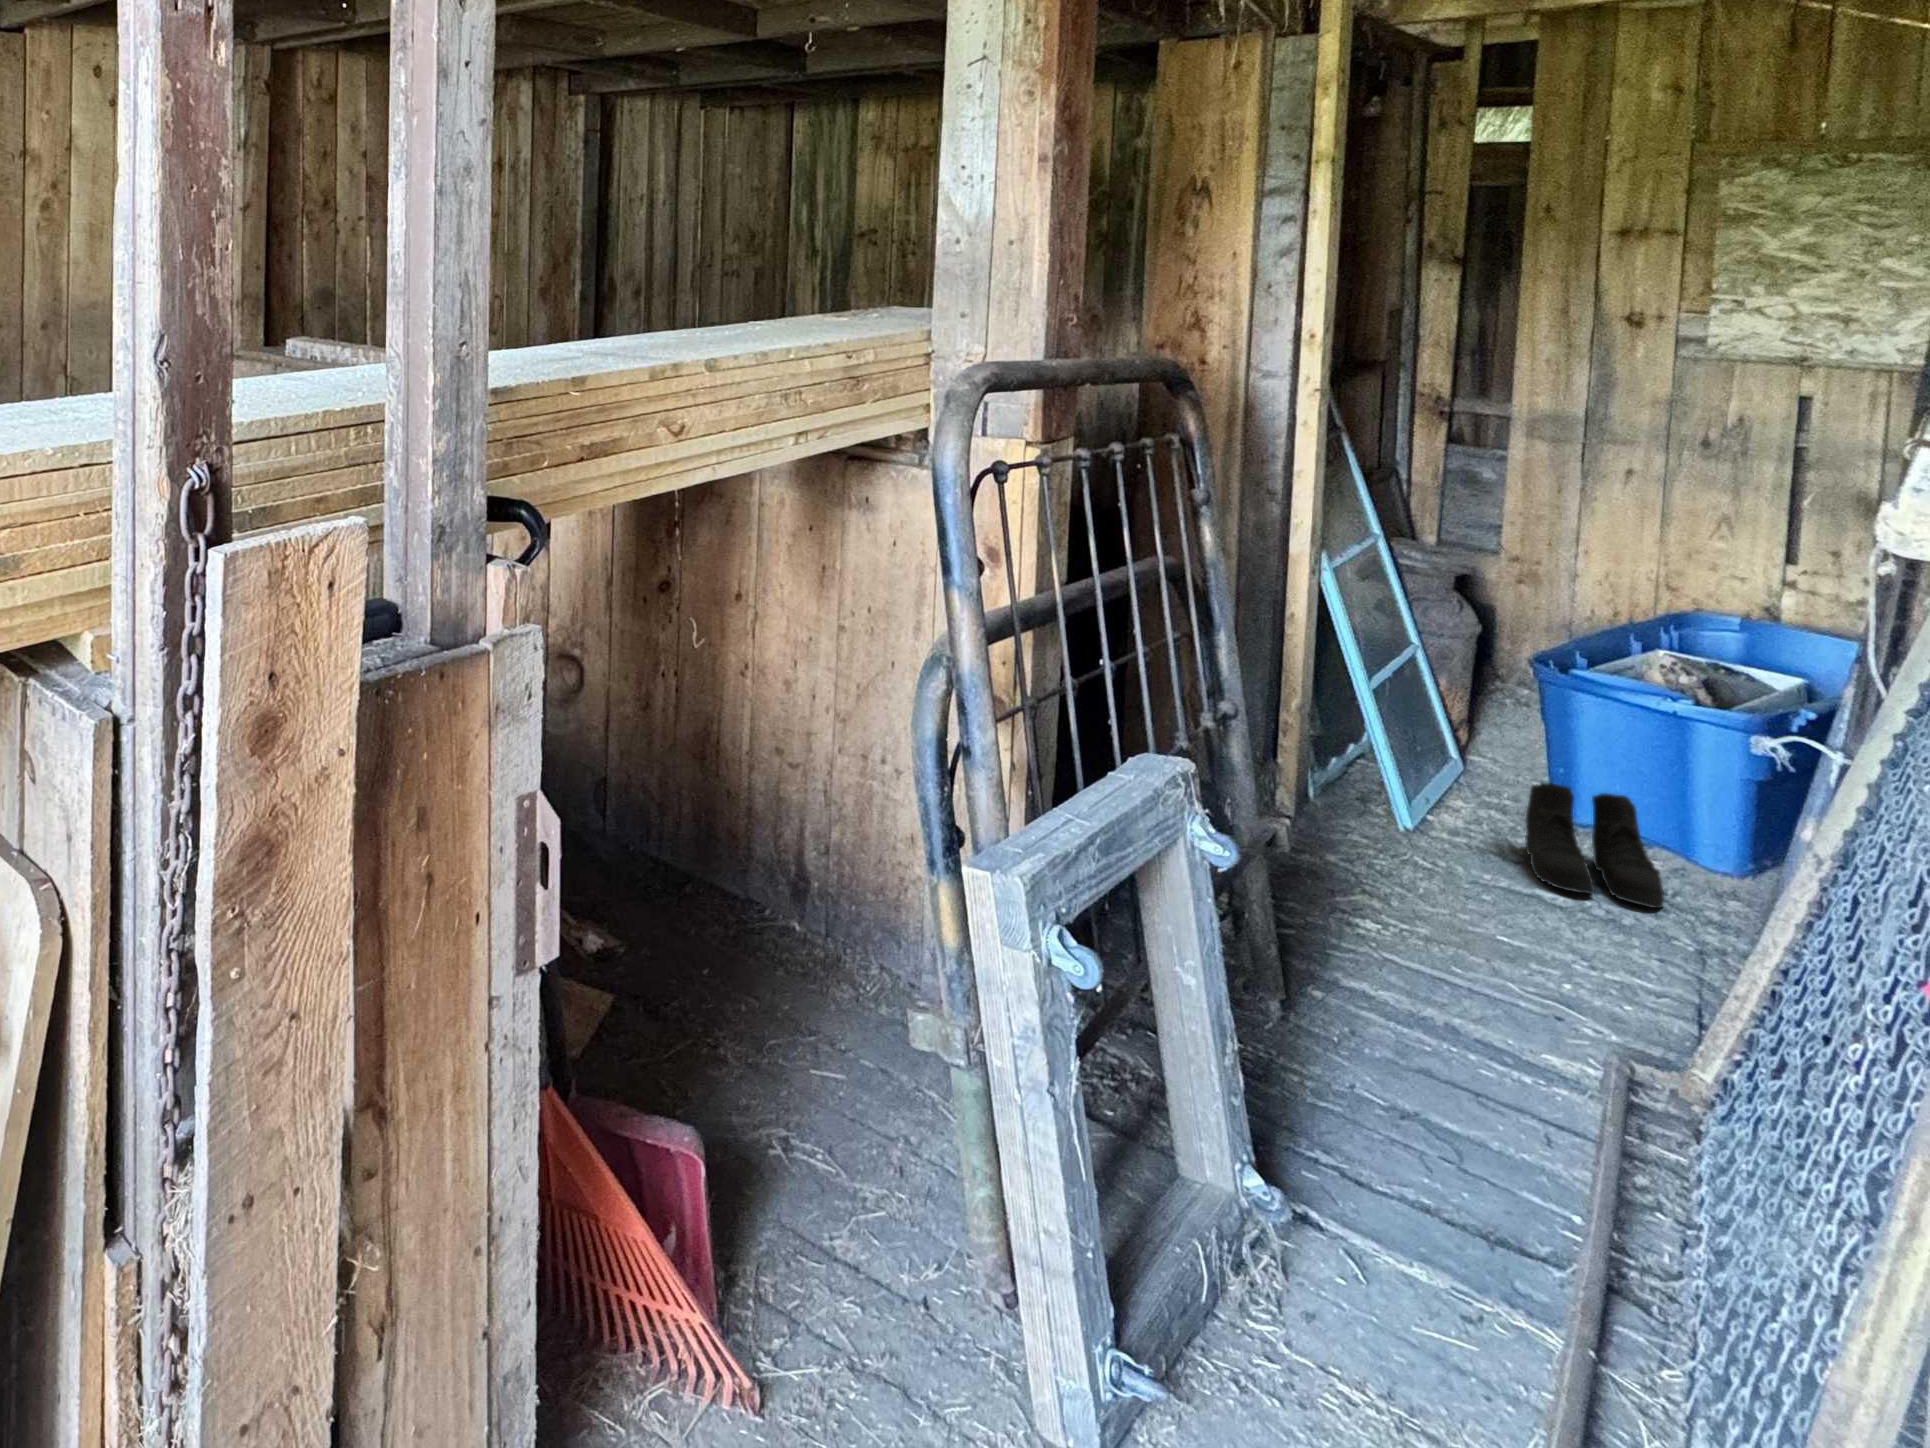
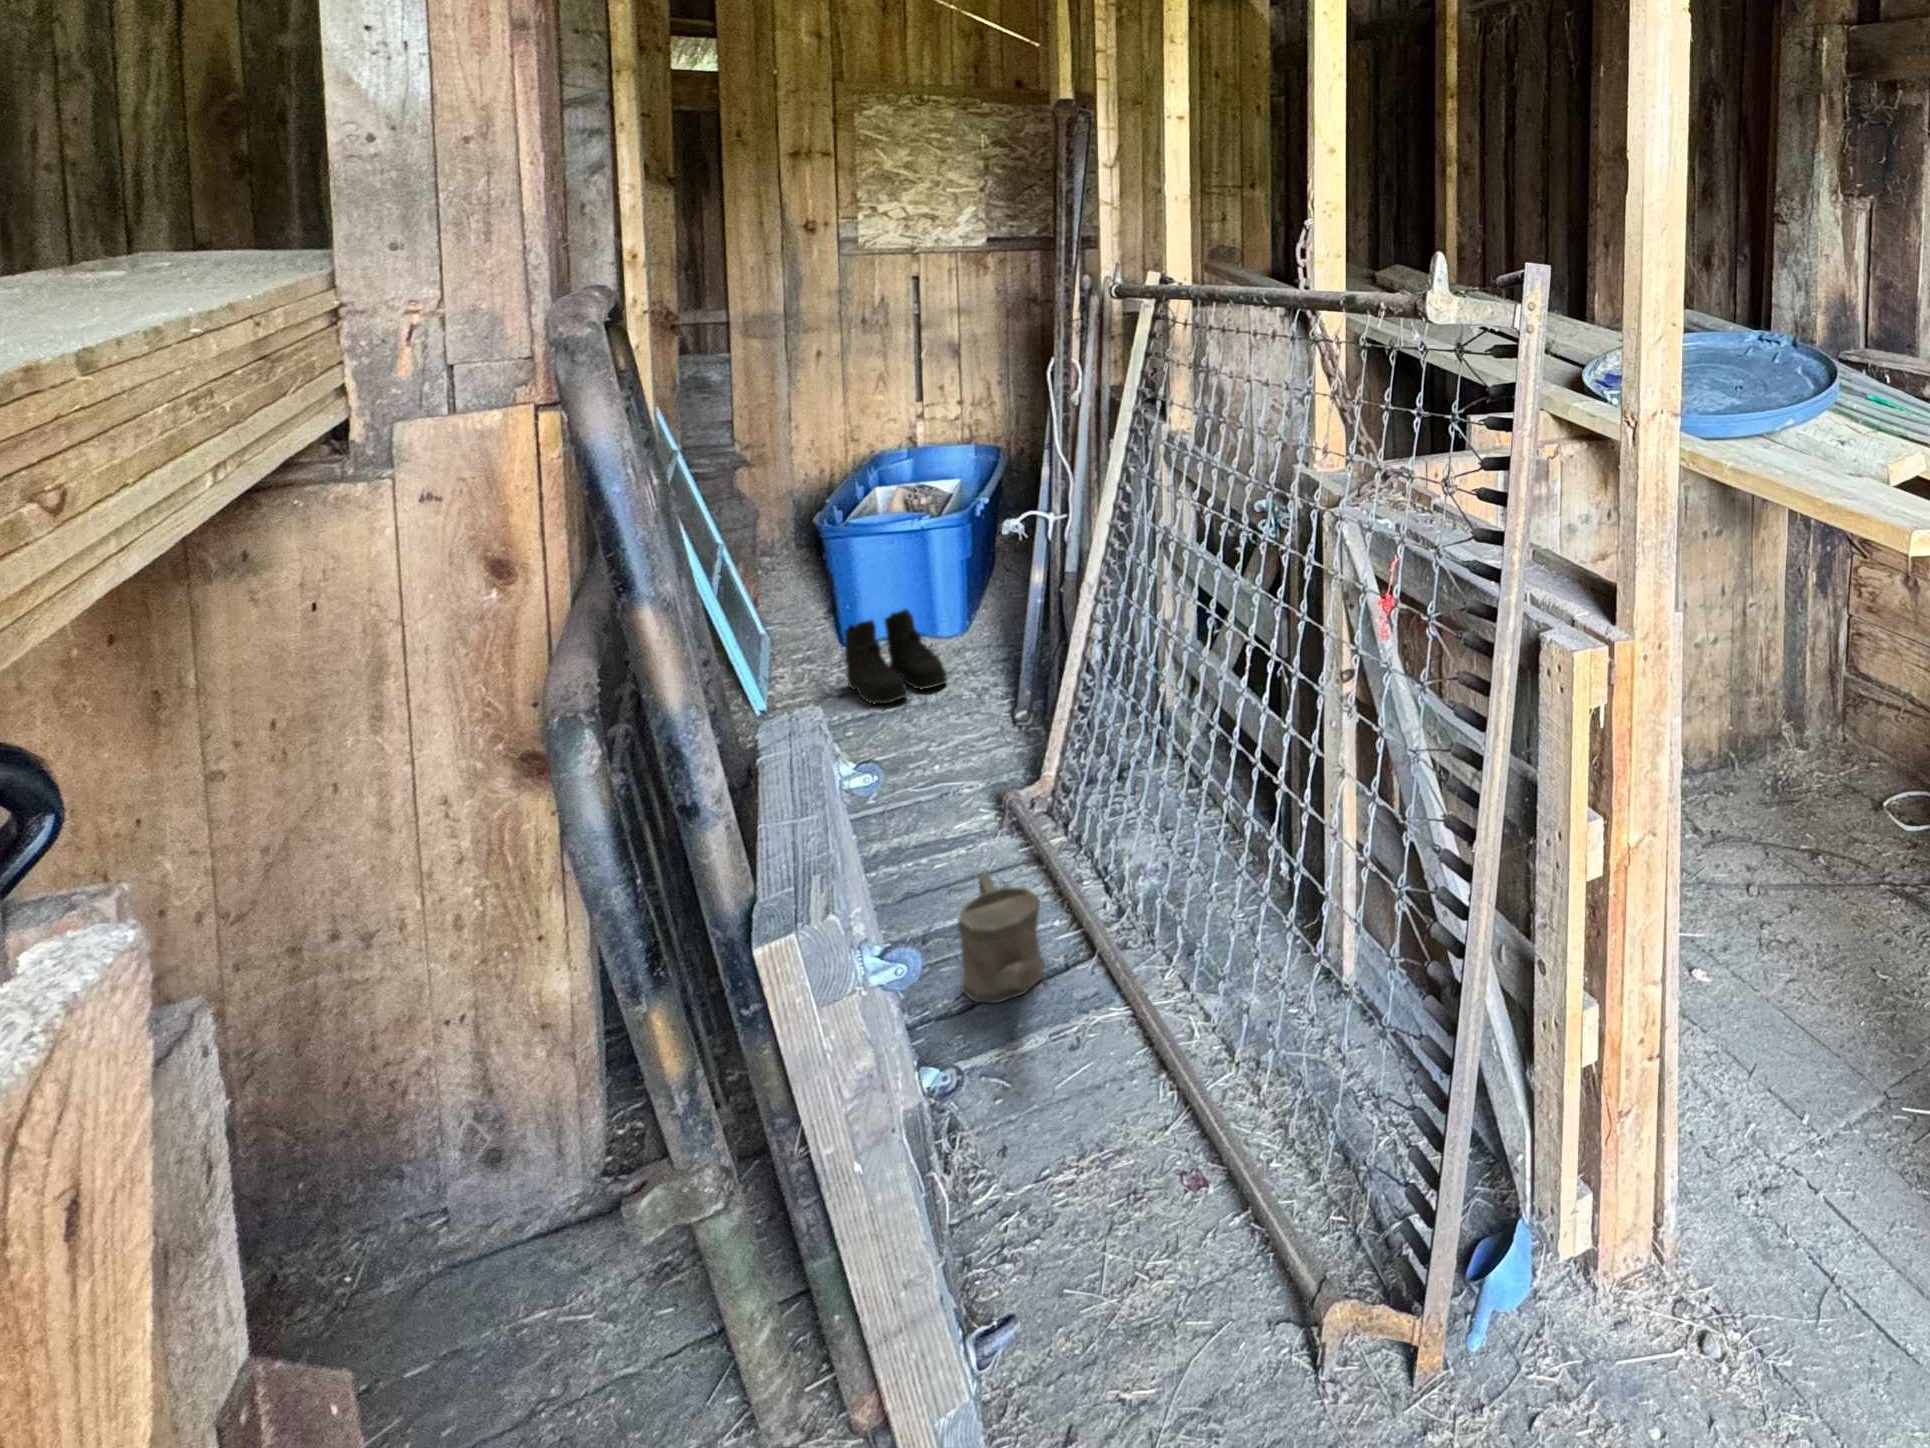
watering can: none [1394,1083,1516,1243] -> present [958,873,1044,1003]

